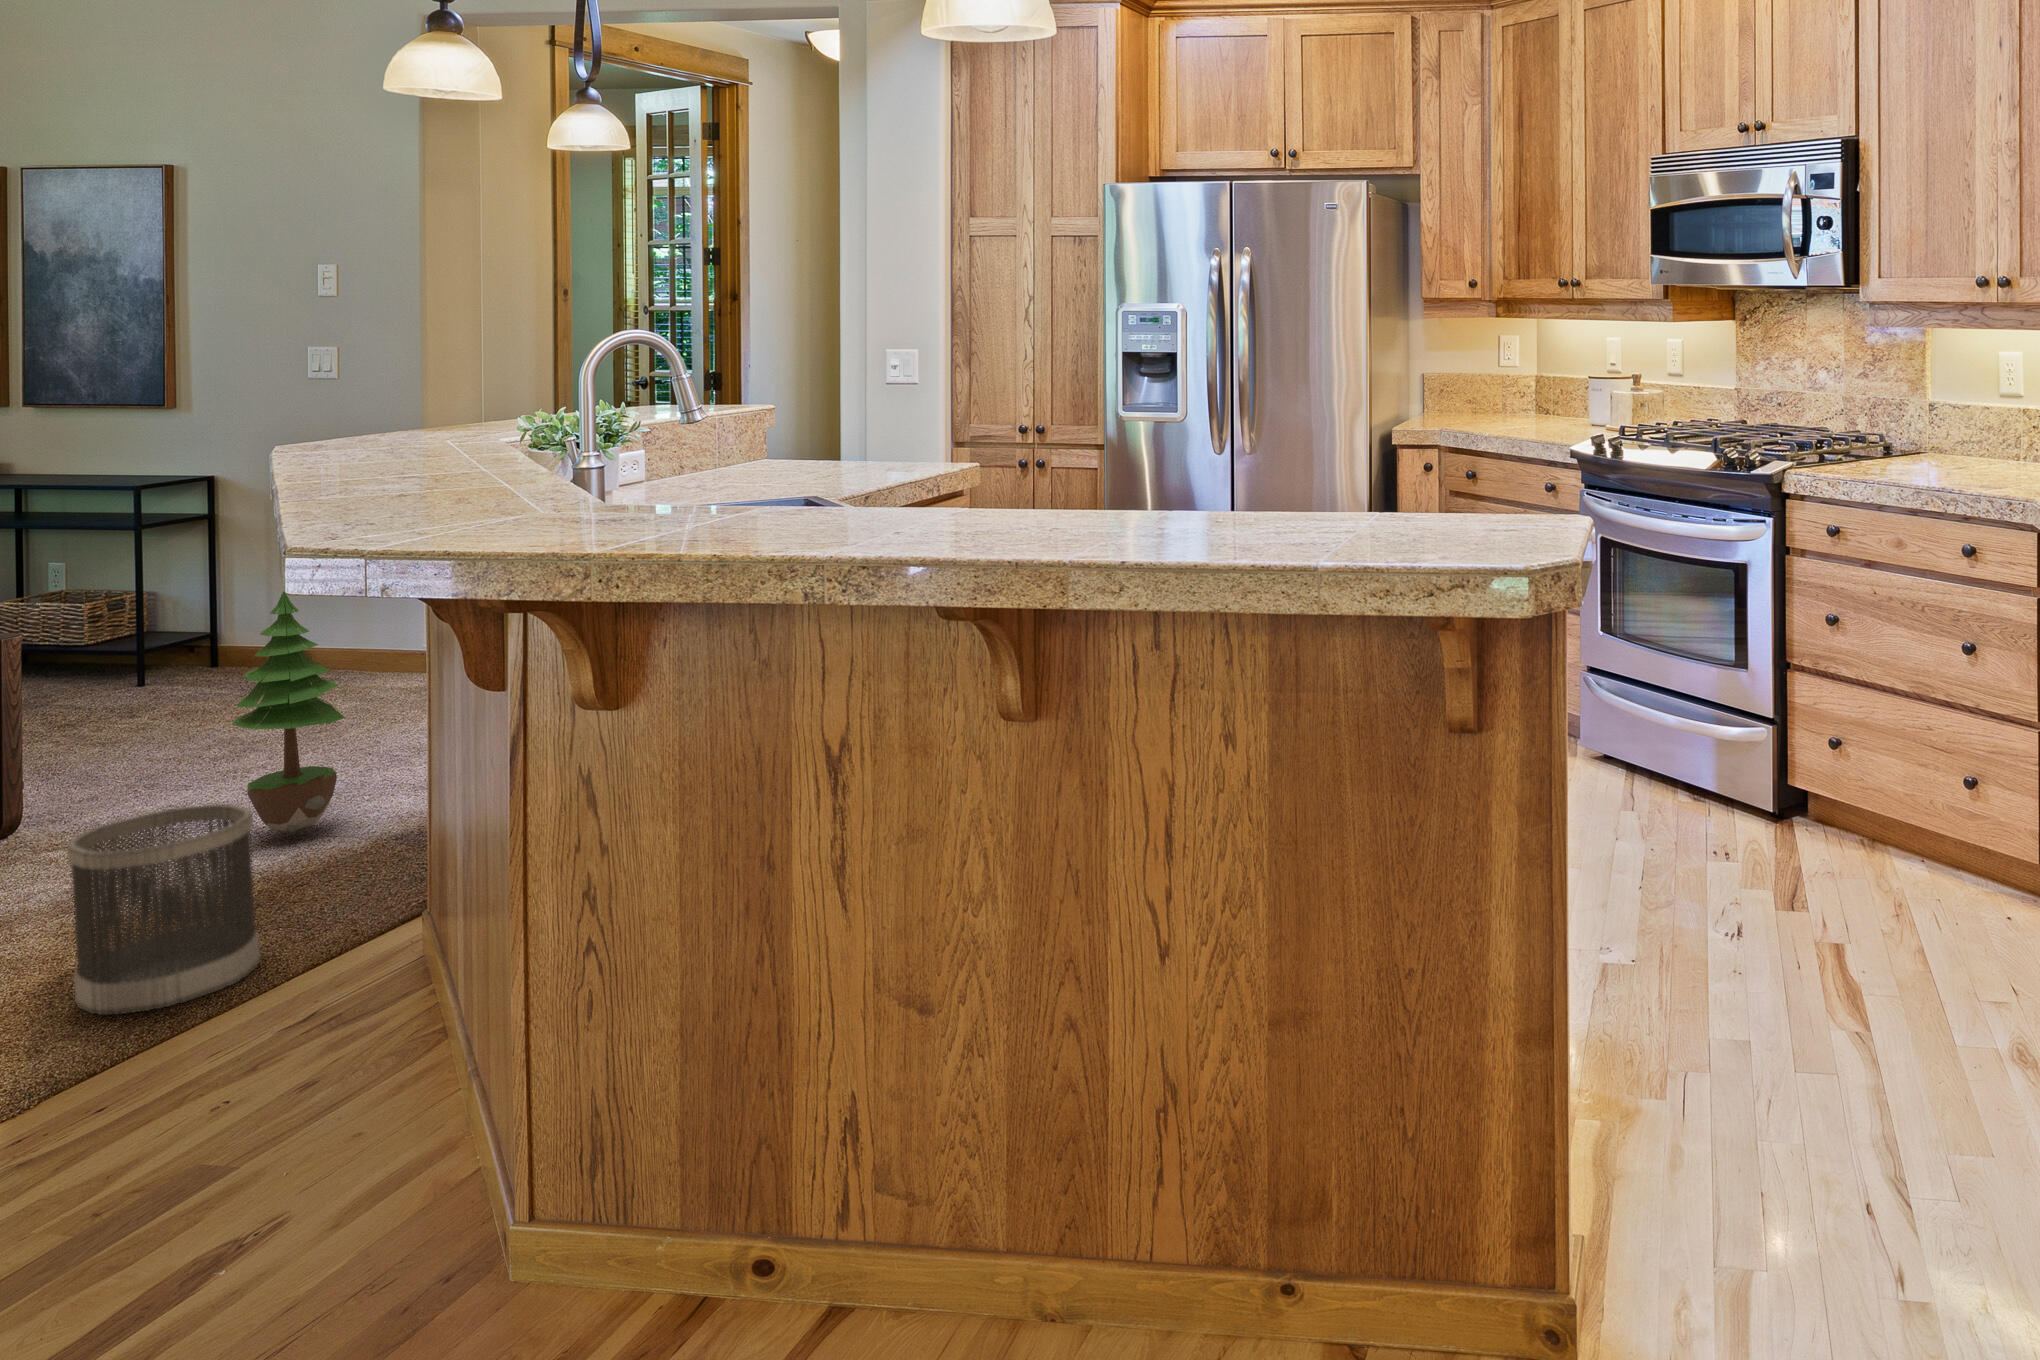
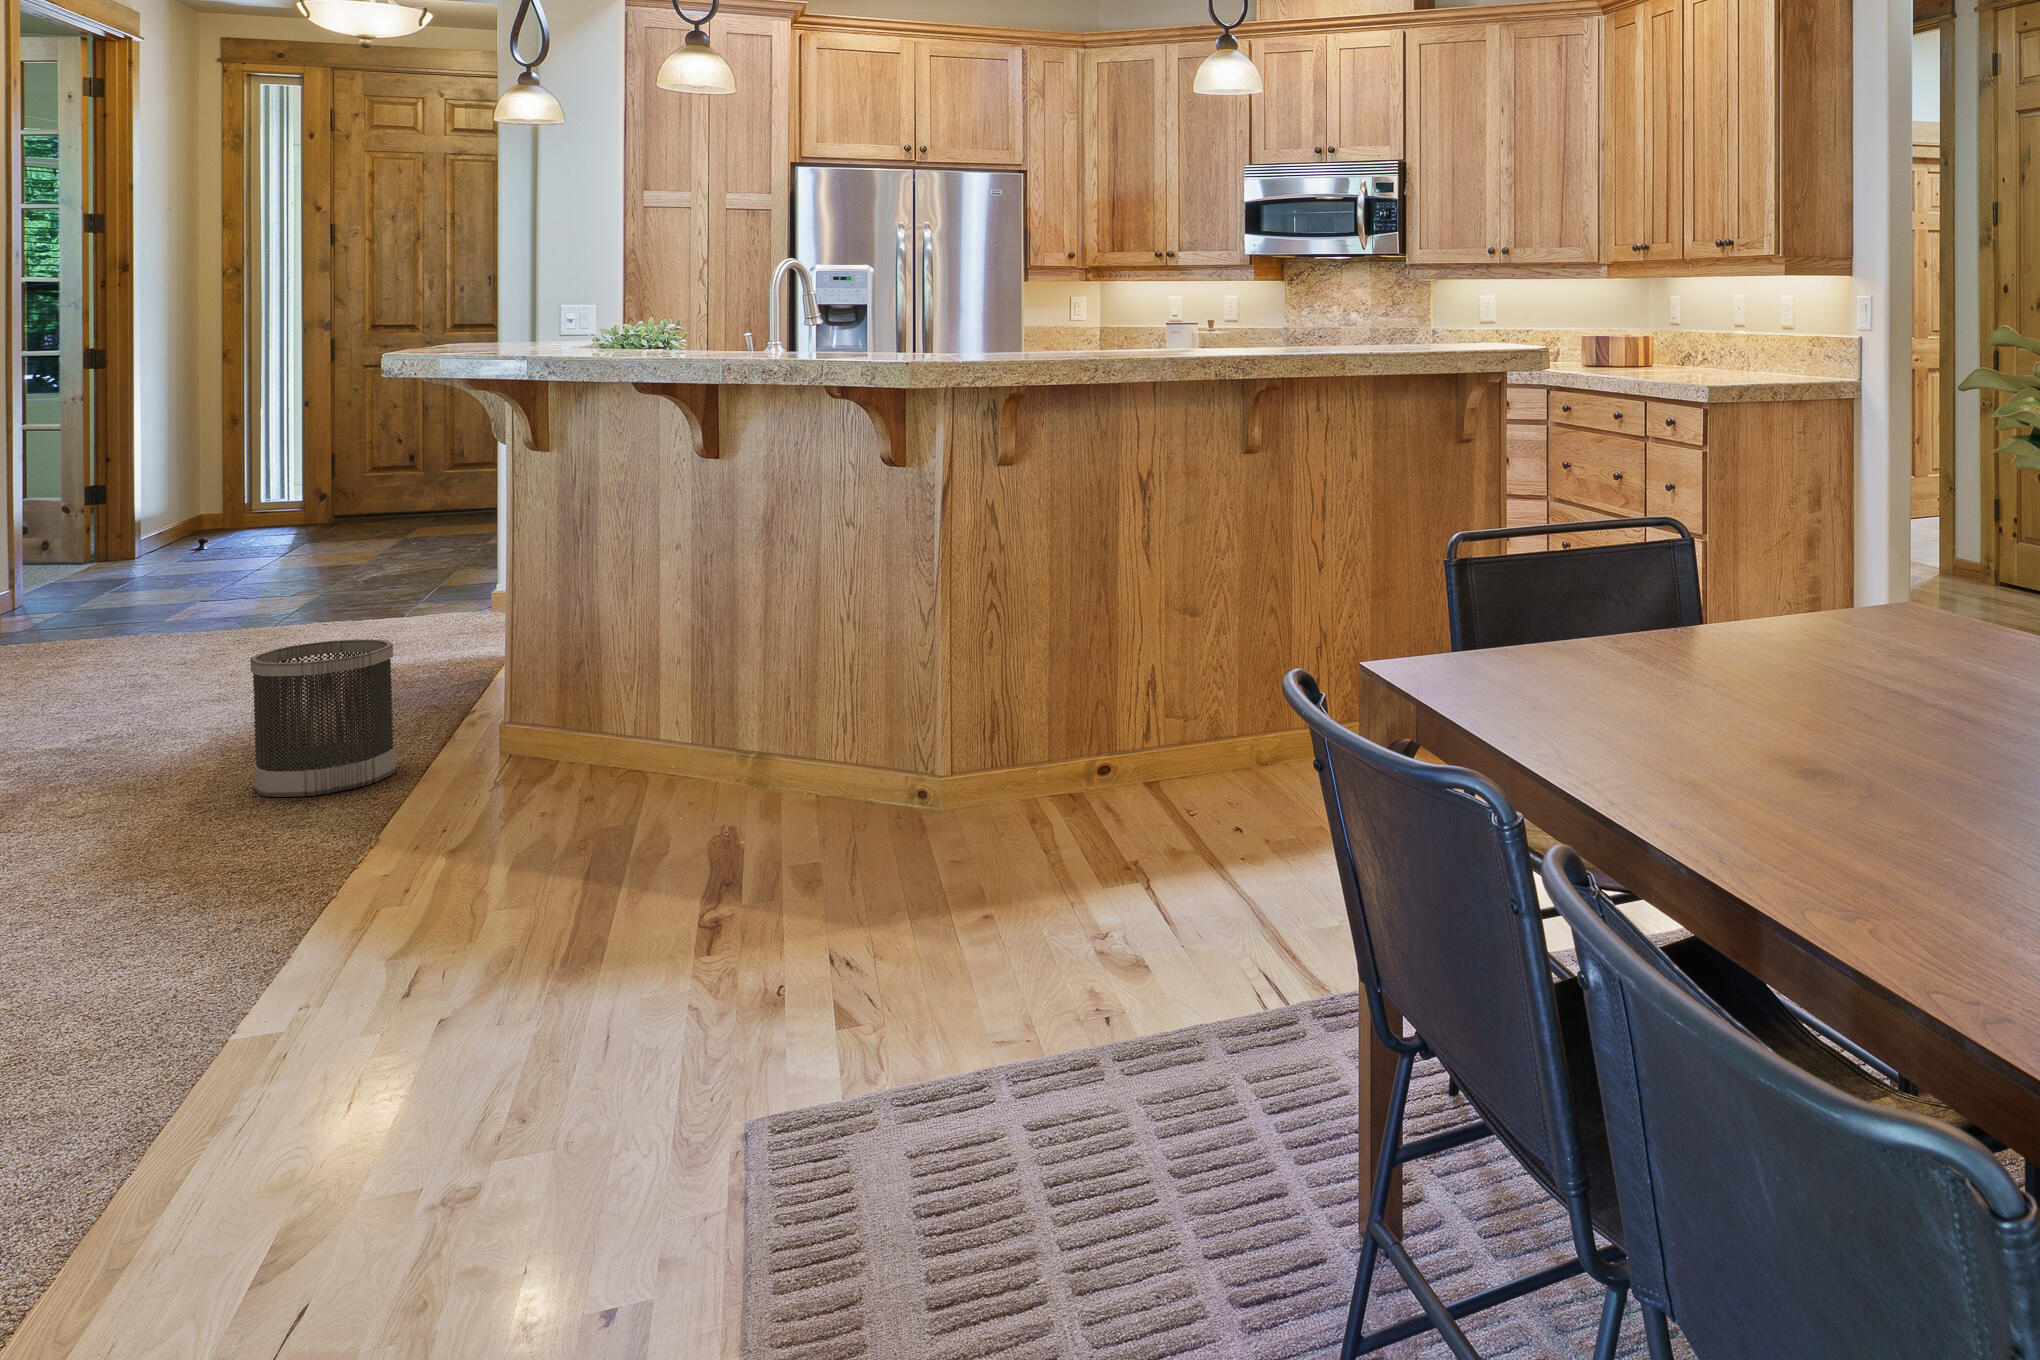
potted tree: present [232,591,345,835] -> none [115,498,224,727]

